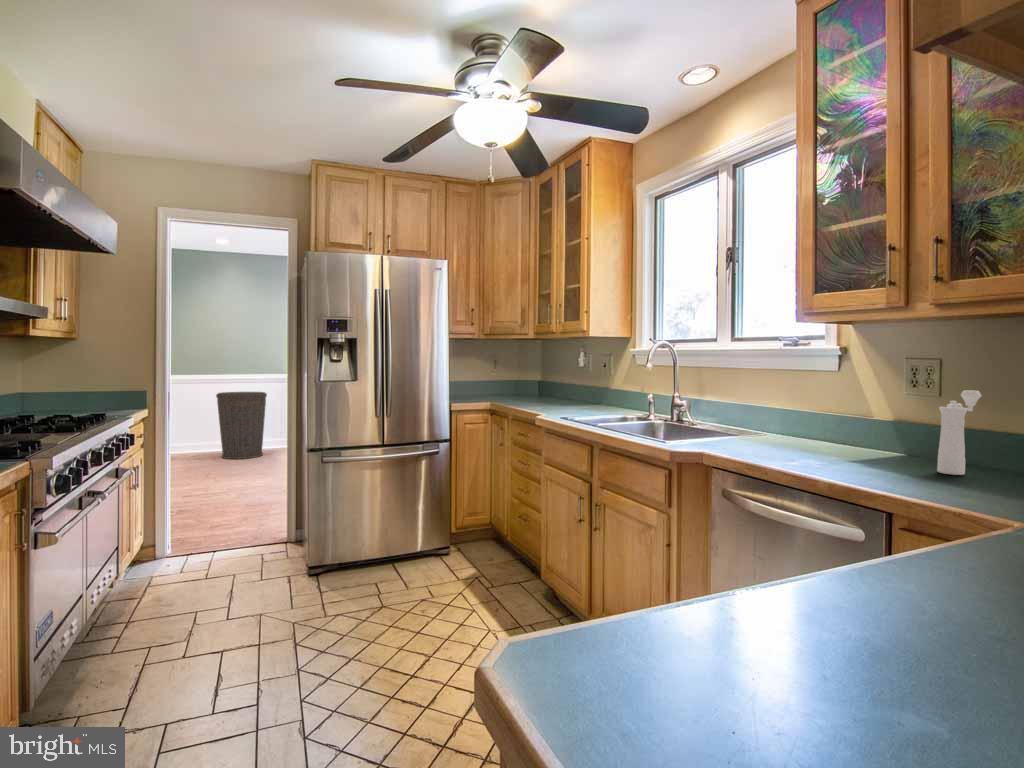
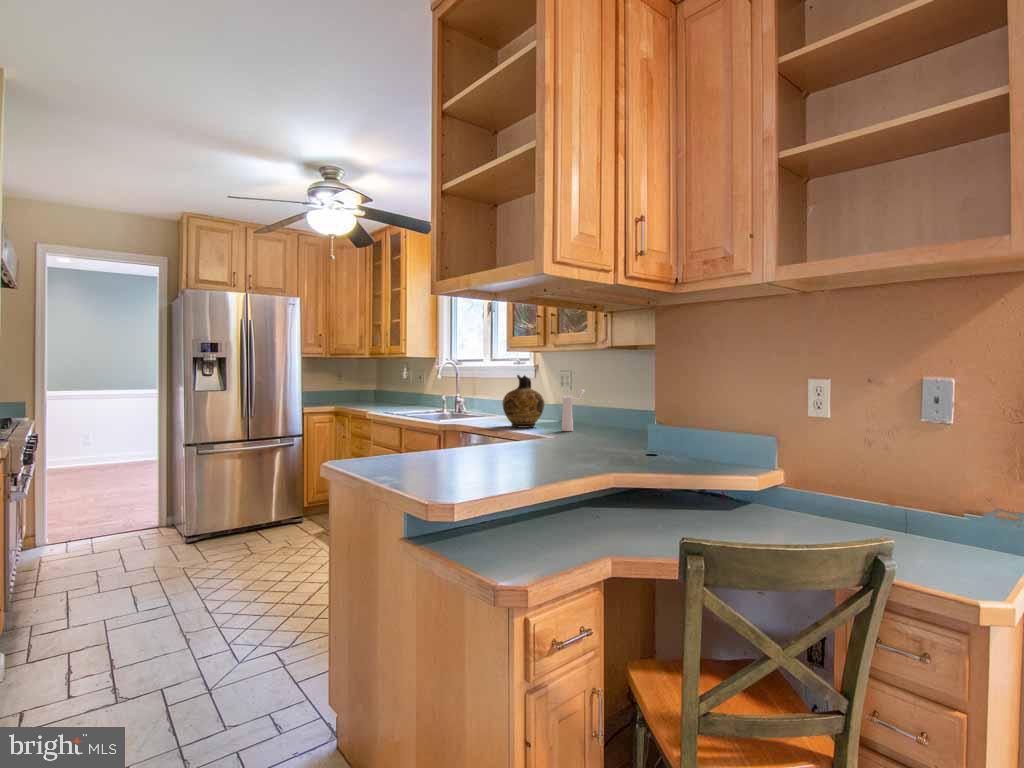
ceramic jug: none [789,362,876,458] -> present [503,375,544,427]
trash can: present [216,392,267,459] -> none [64,405,119,470]

